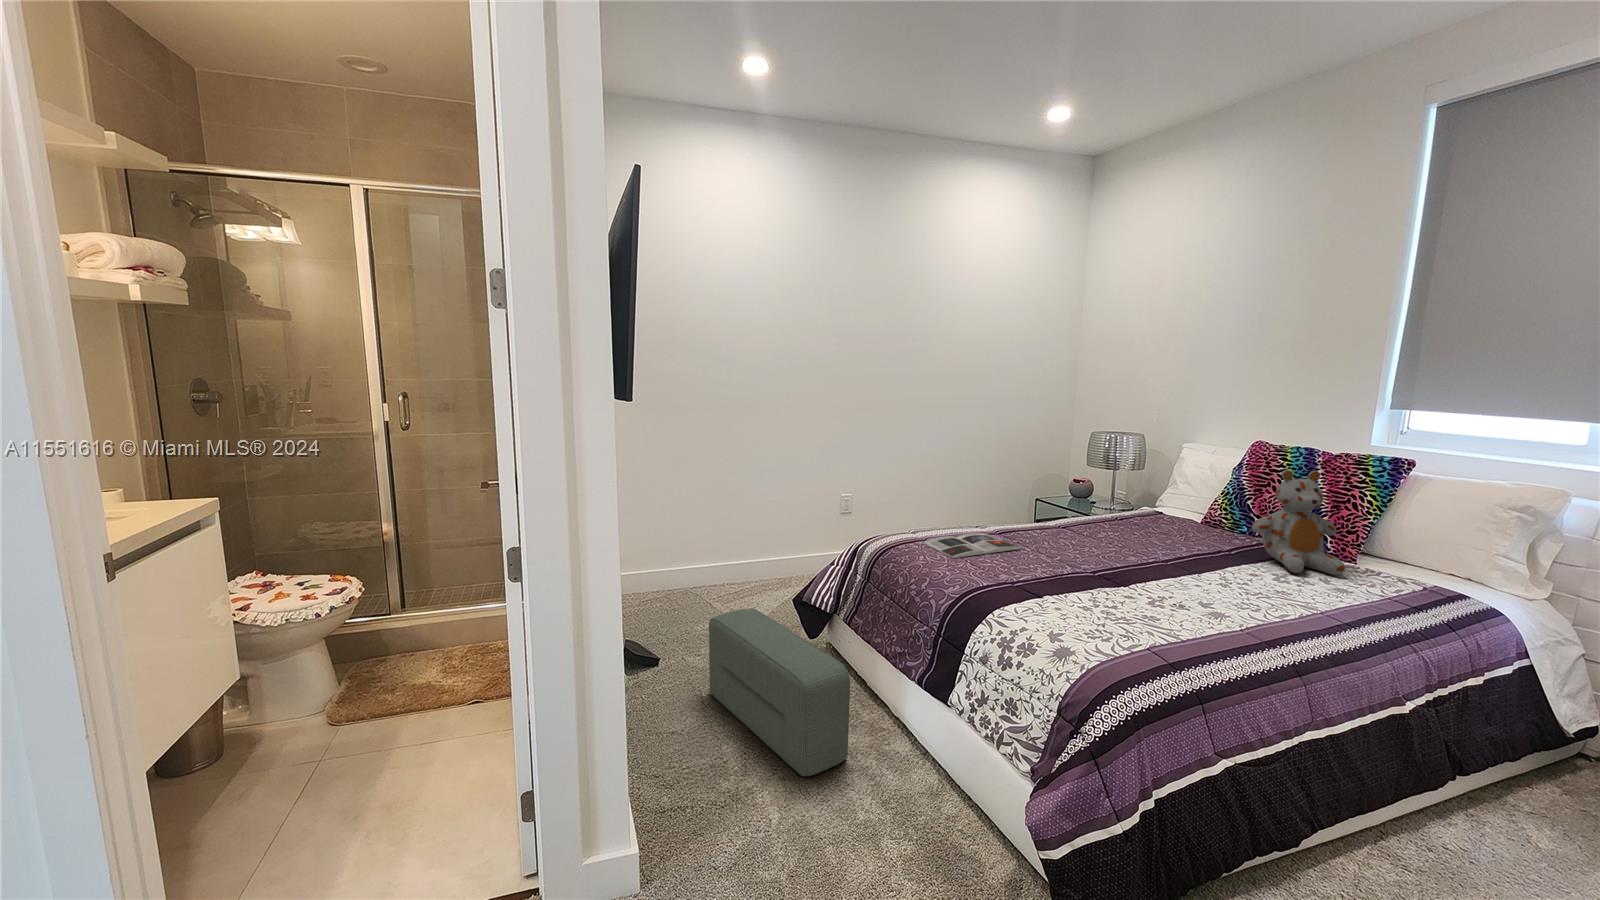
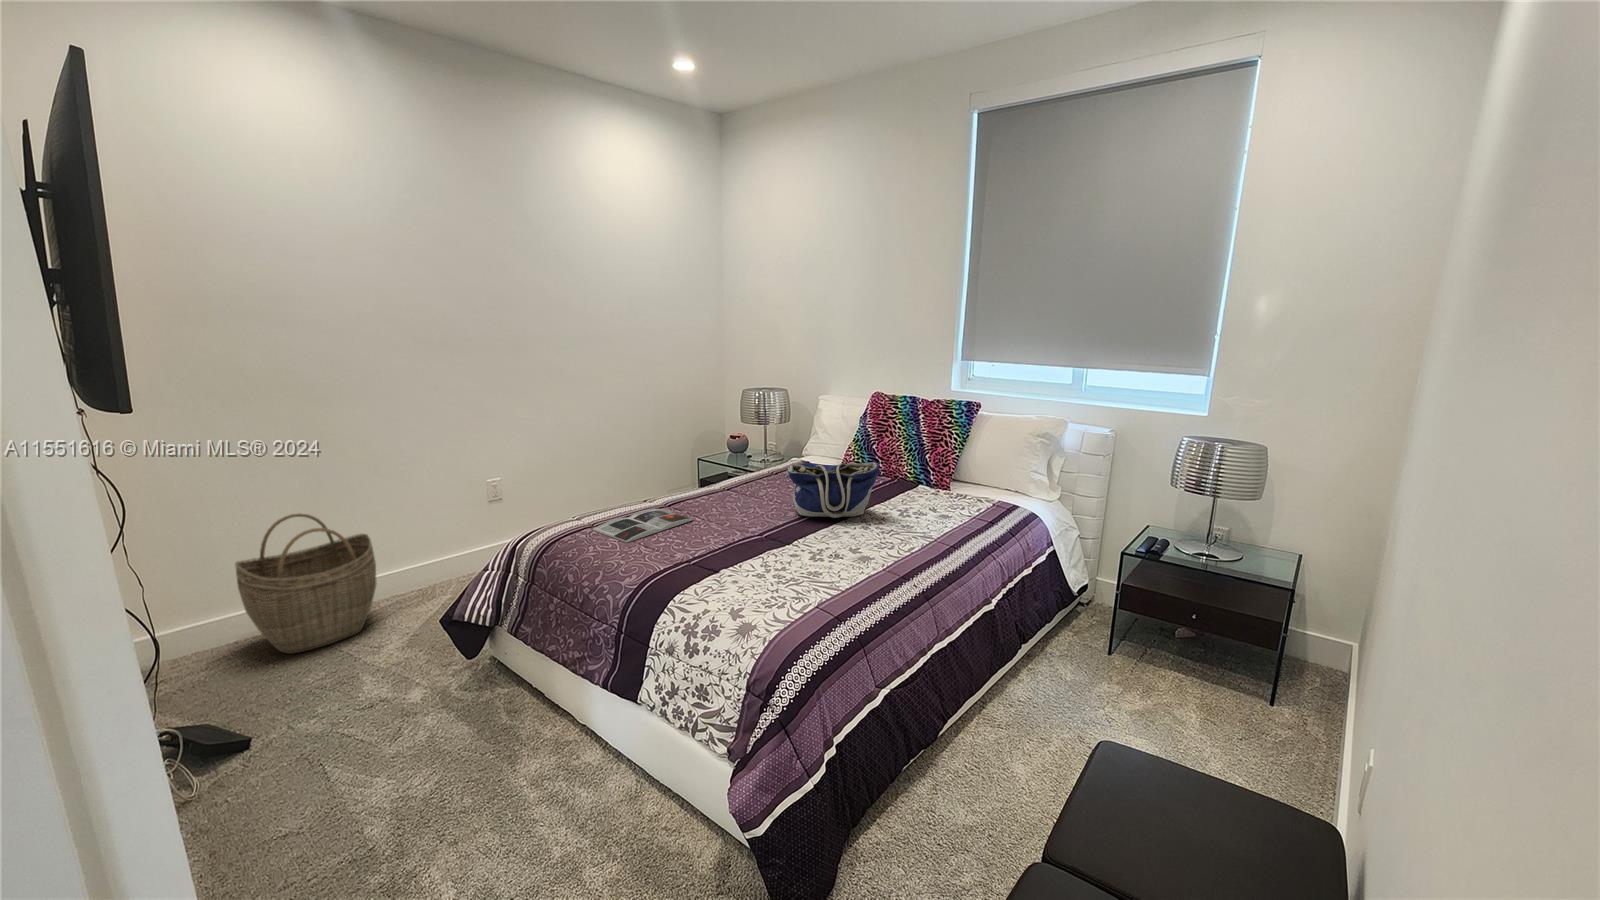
stuffed bear: present [1251,470,1345,575] -> none [879,419,944,506]
woven basket: none [660,500,747,608] -> present [235,513,376,654]
tote bag: none [1128,504,1249,573] -> present [786,462,879,518]
pouf: present [709,608,850,776] -> none [323,645,530,832]

